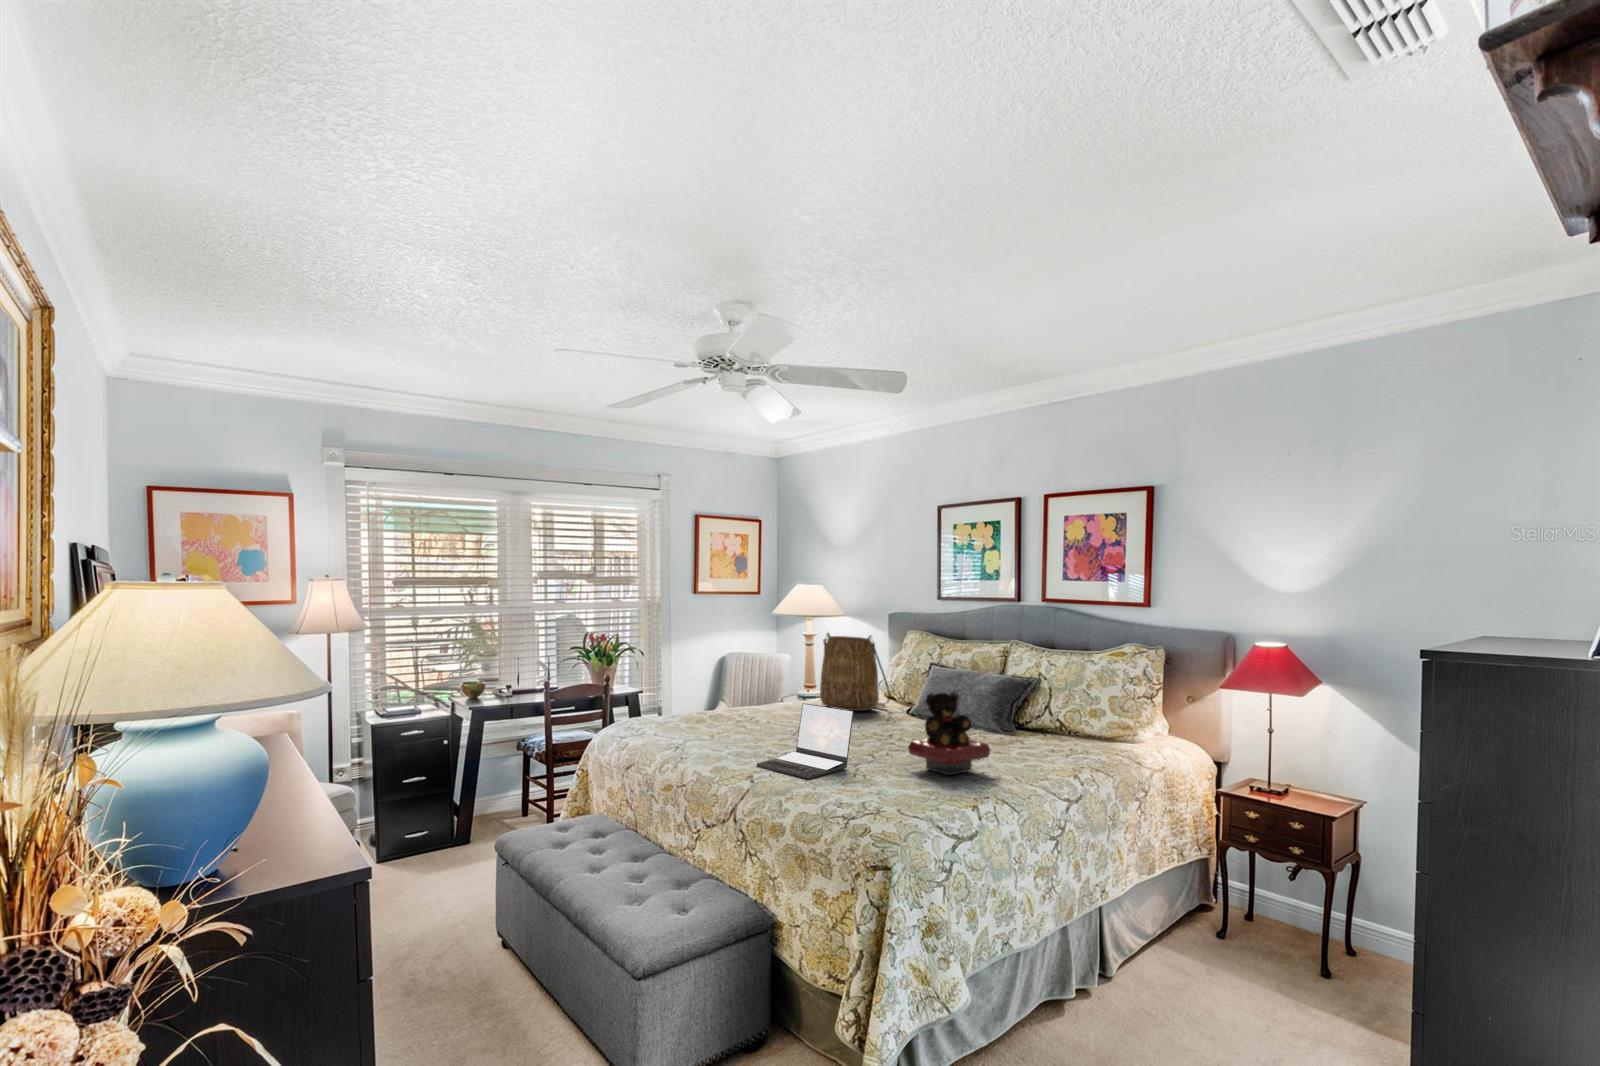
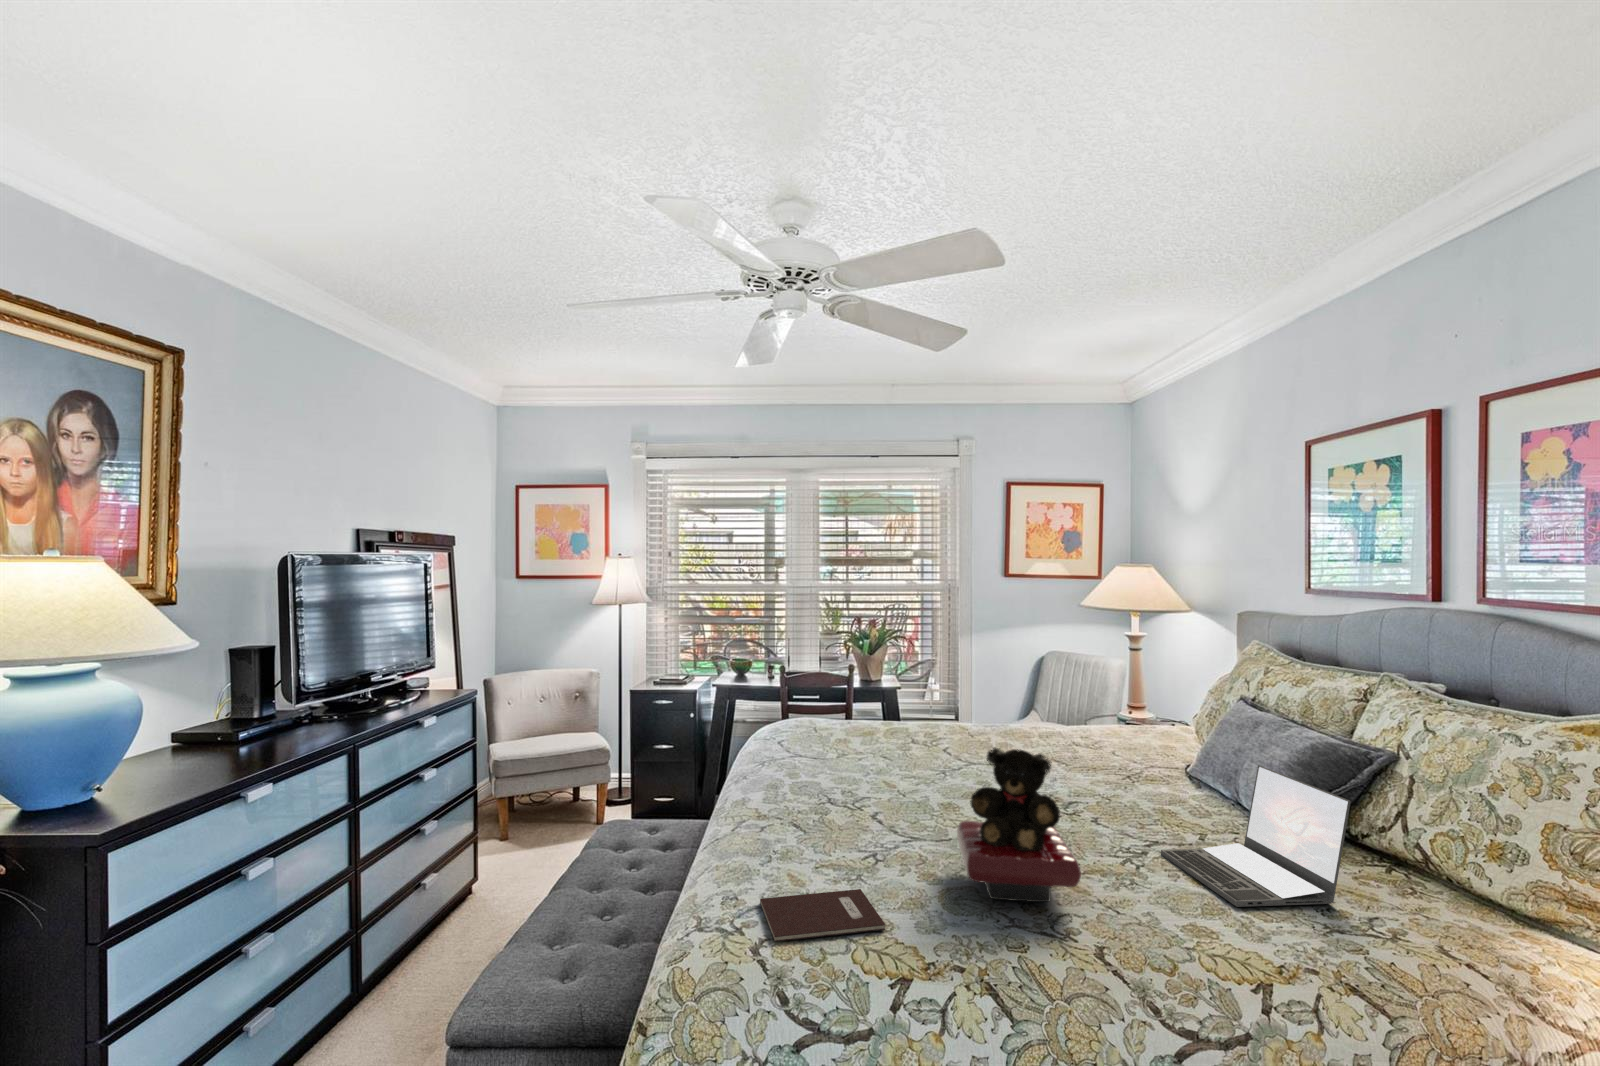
tote bag: present [820,633,890,711] -> none [1055,634,1153,754]
laptop: present [757,703,854,778] -> present [1161,765,1351,907]
notebook: none [862,785,935,810] -> present [760,889,885,942]

